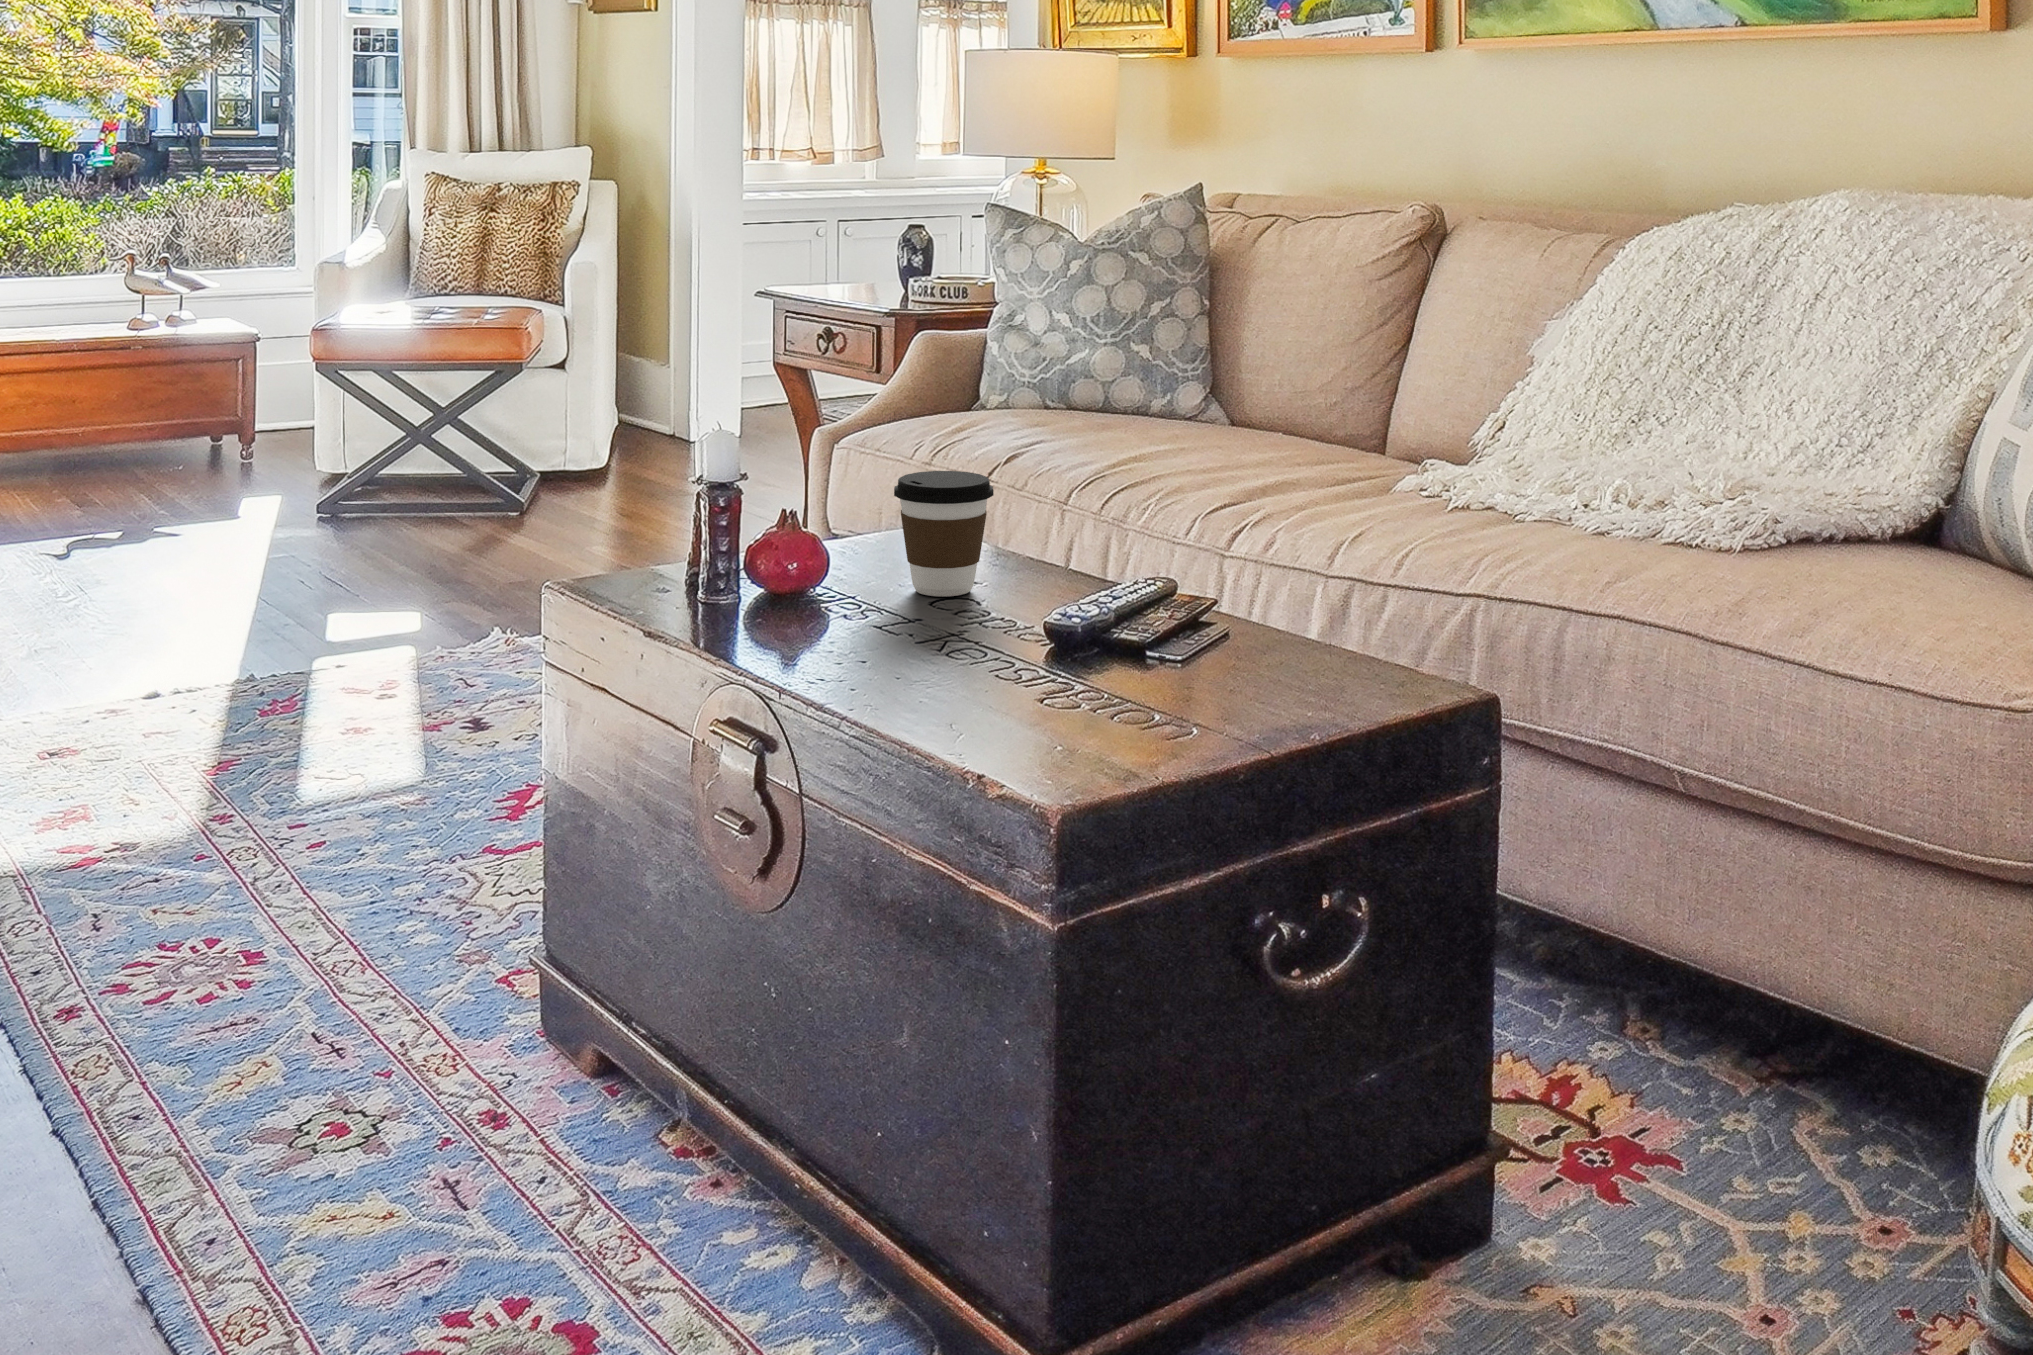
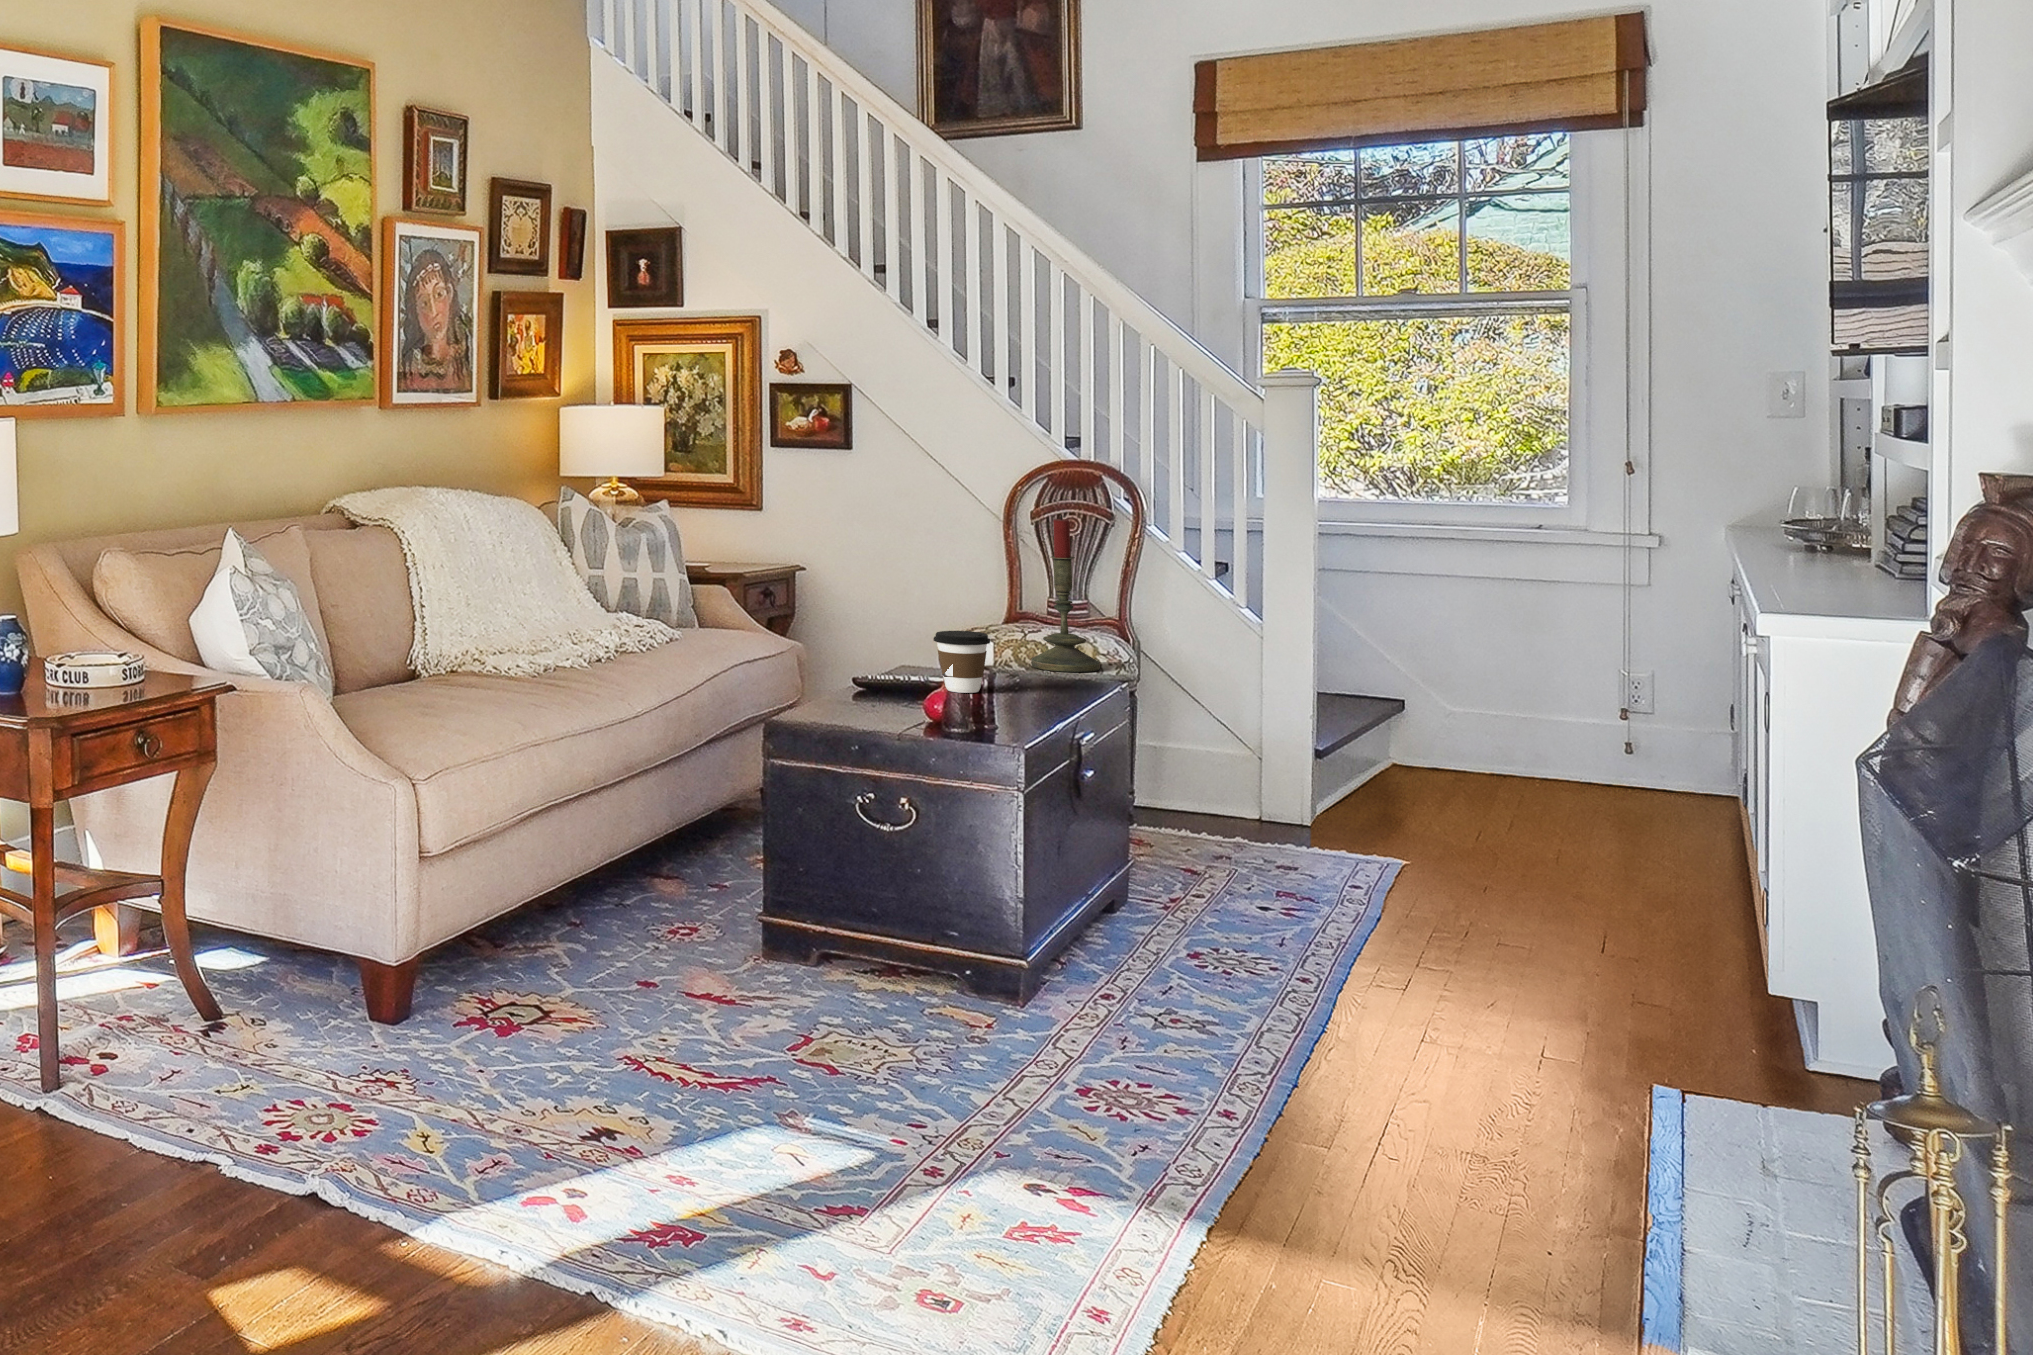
candle: none [1059,312,1216,734] -> present [1031,515,1100,672]

